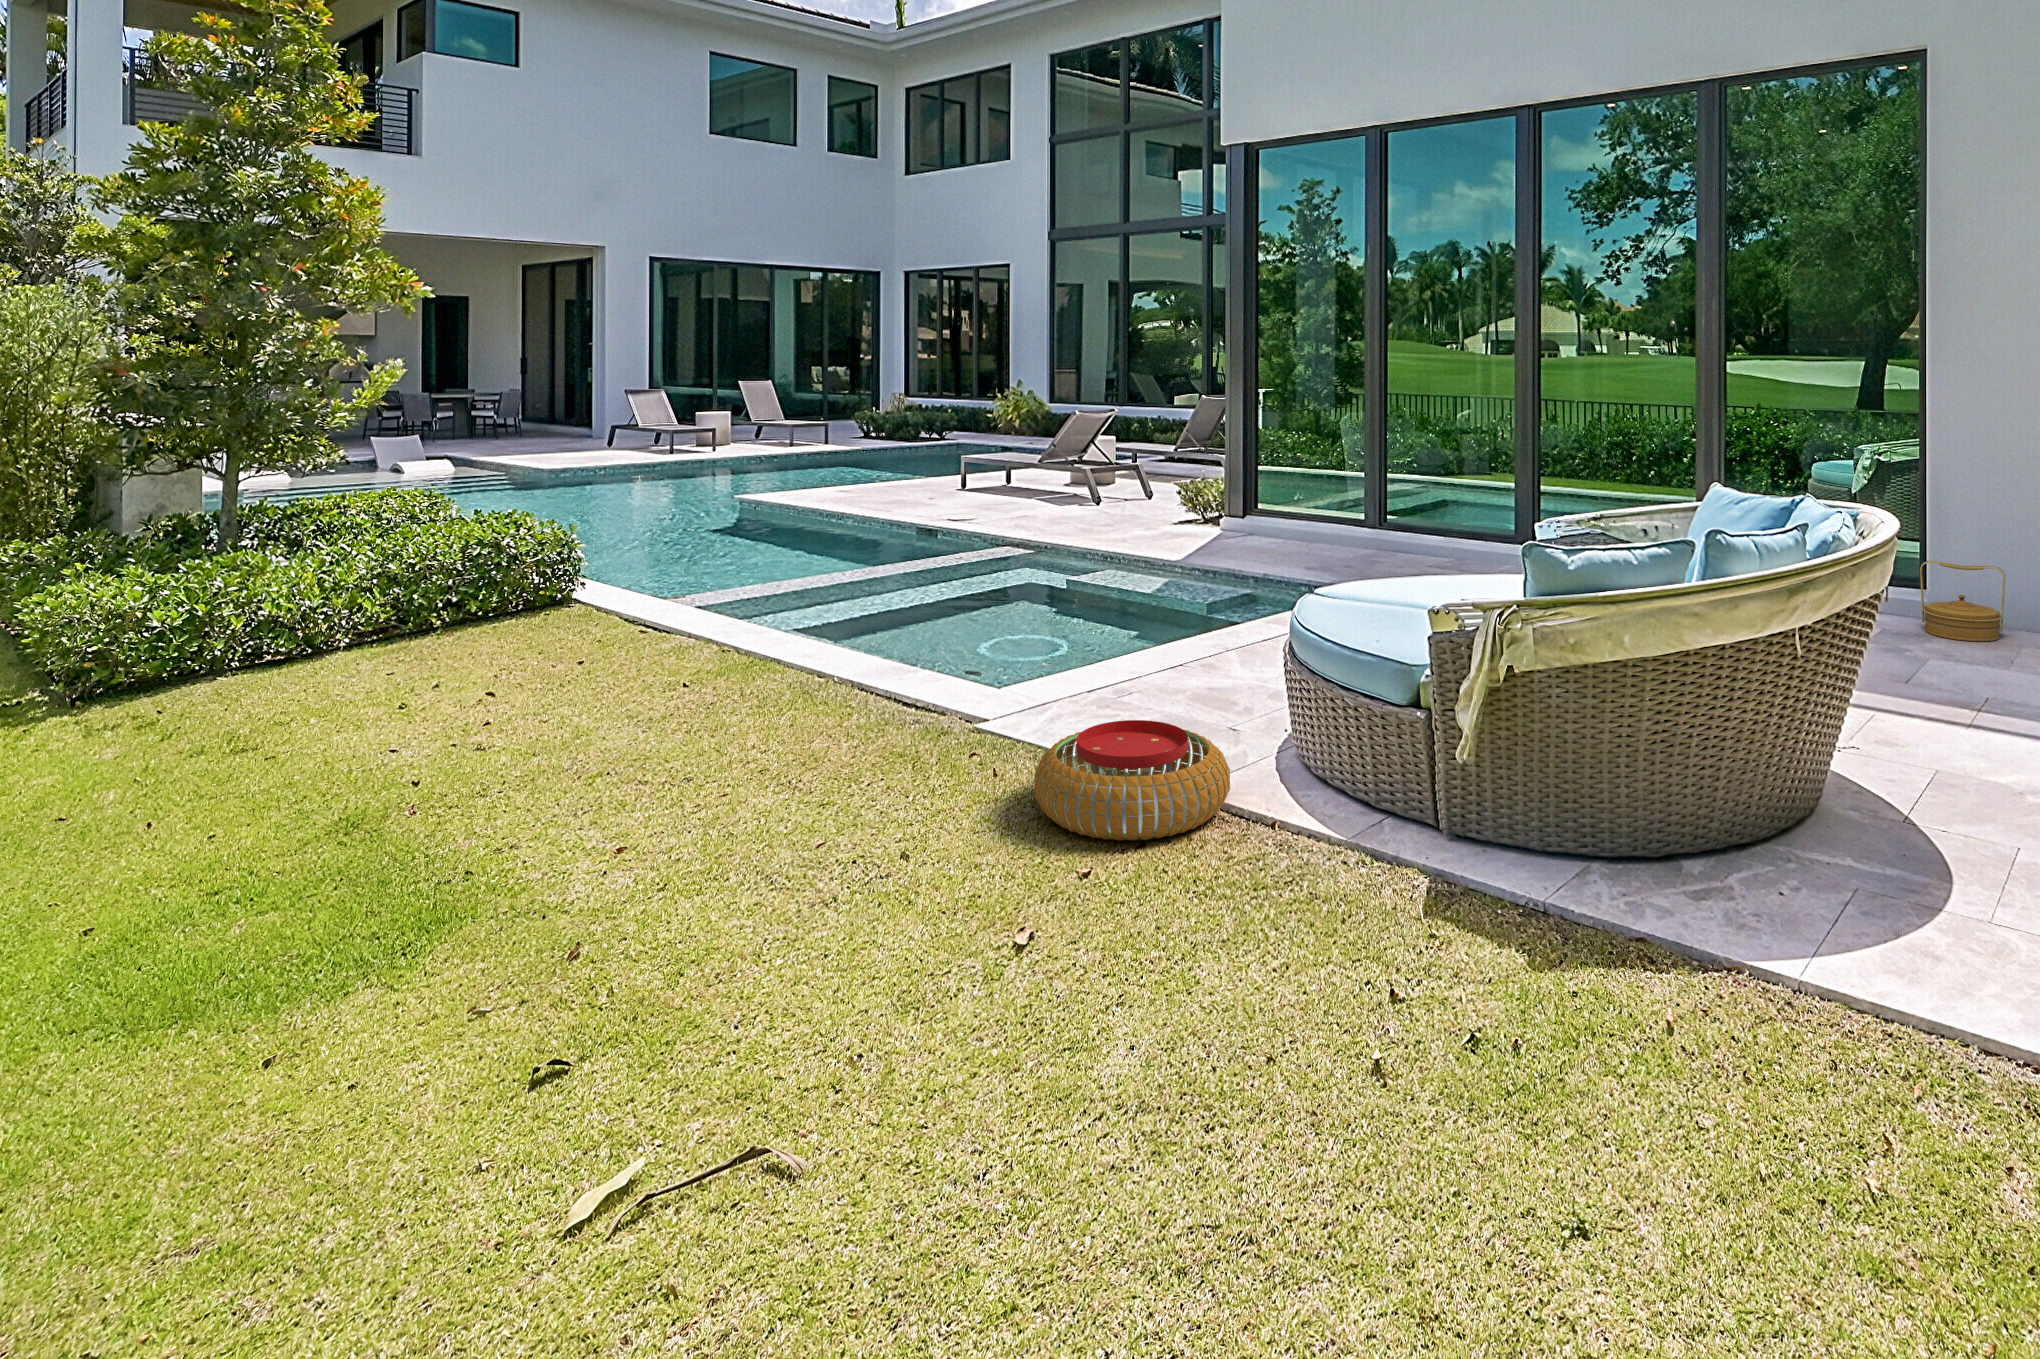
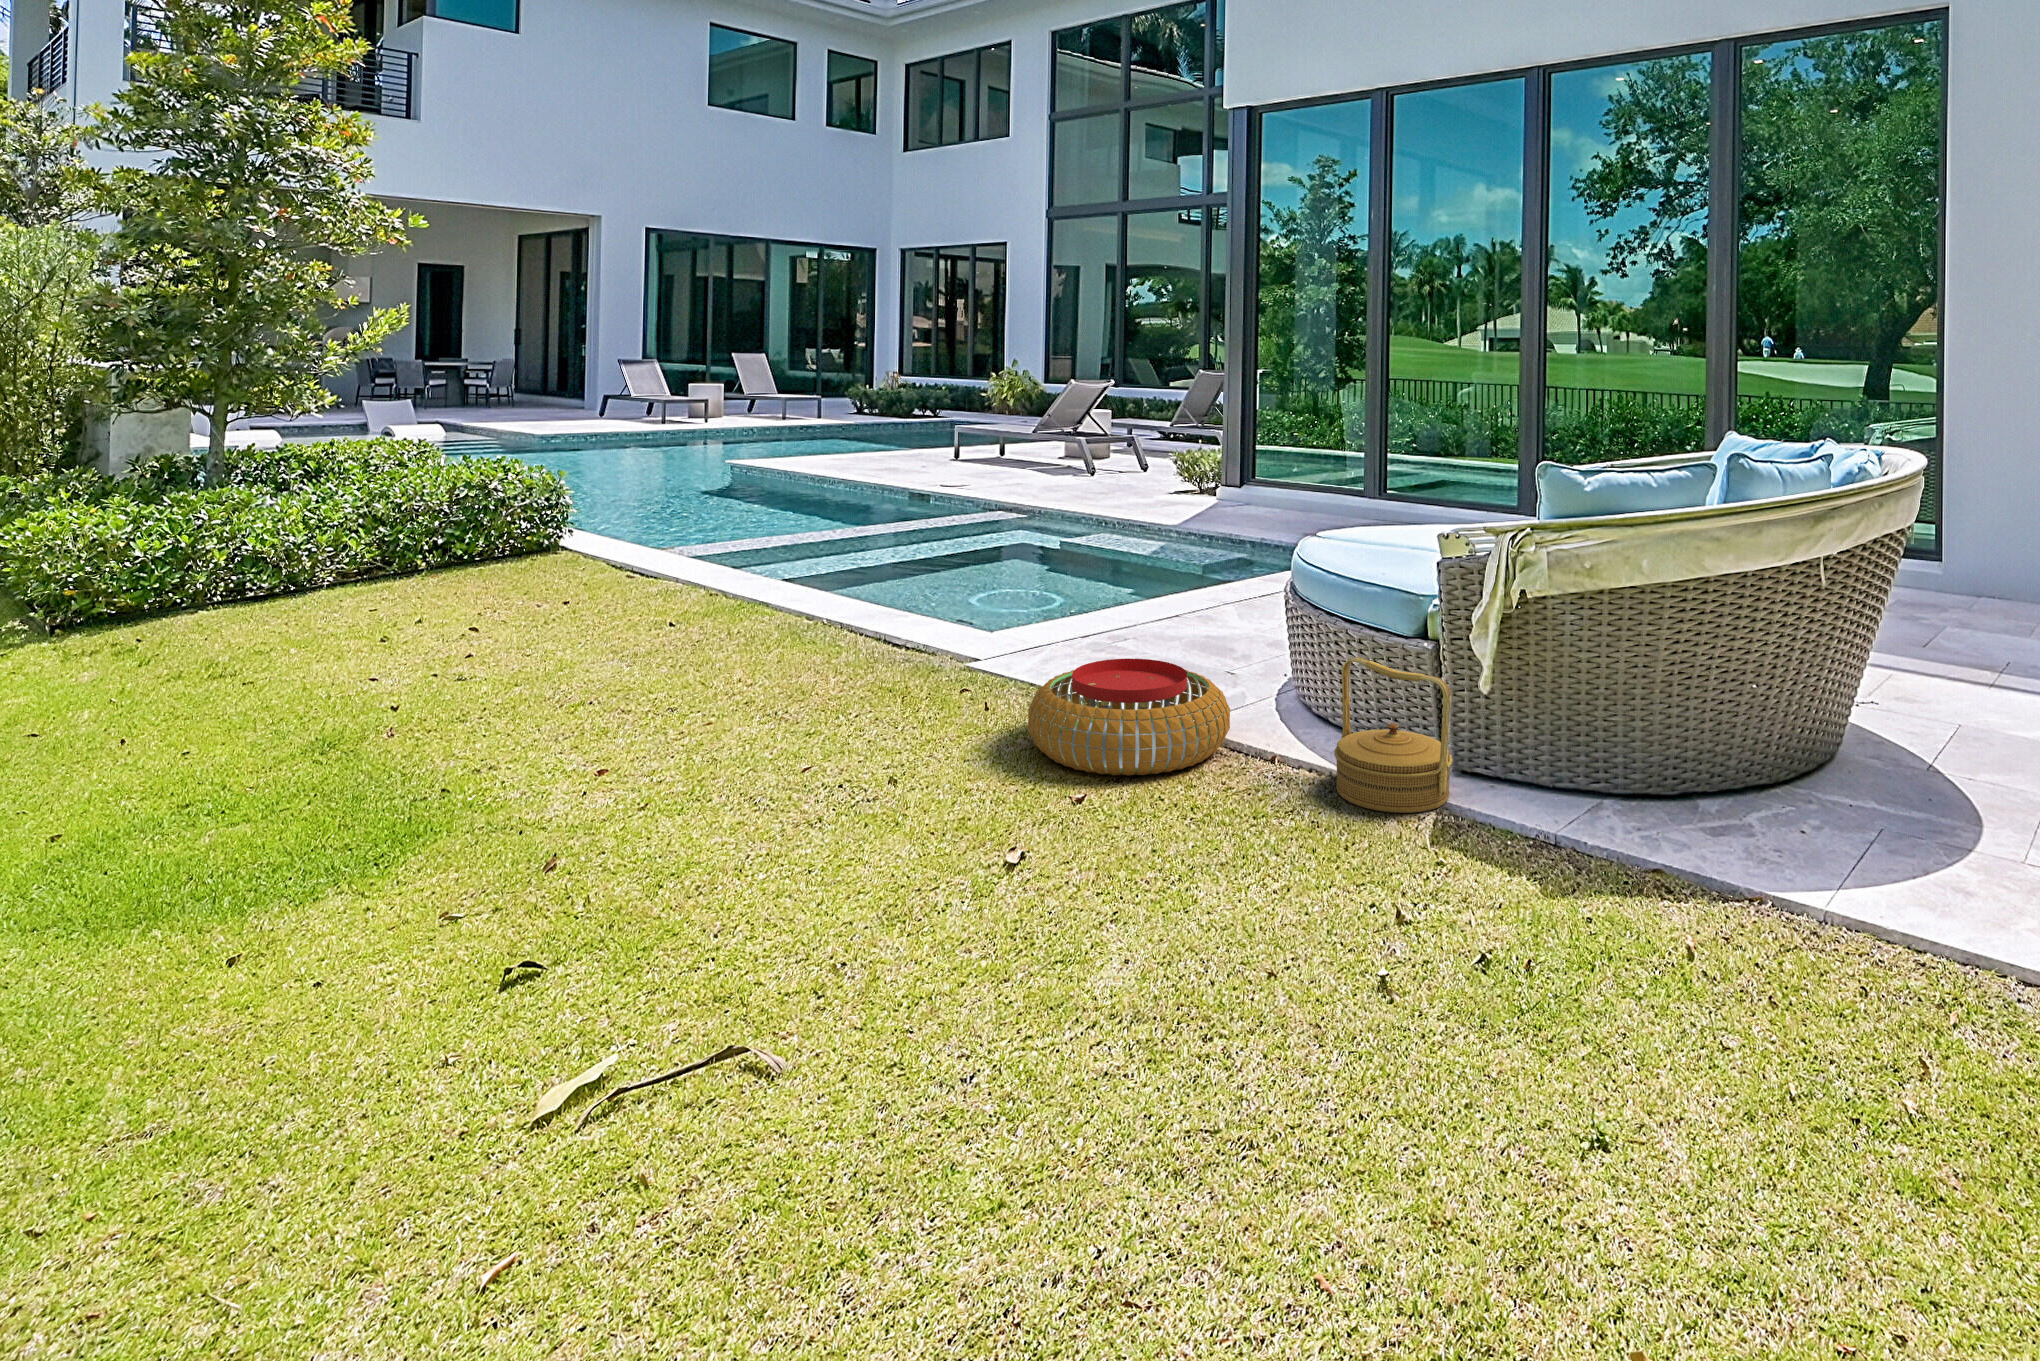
woven basket: present [1920,561,2005,642] -> present [1334,657,1453,813]

